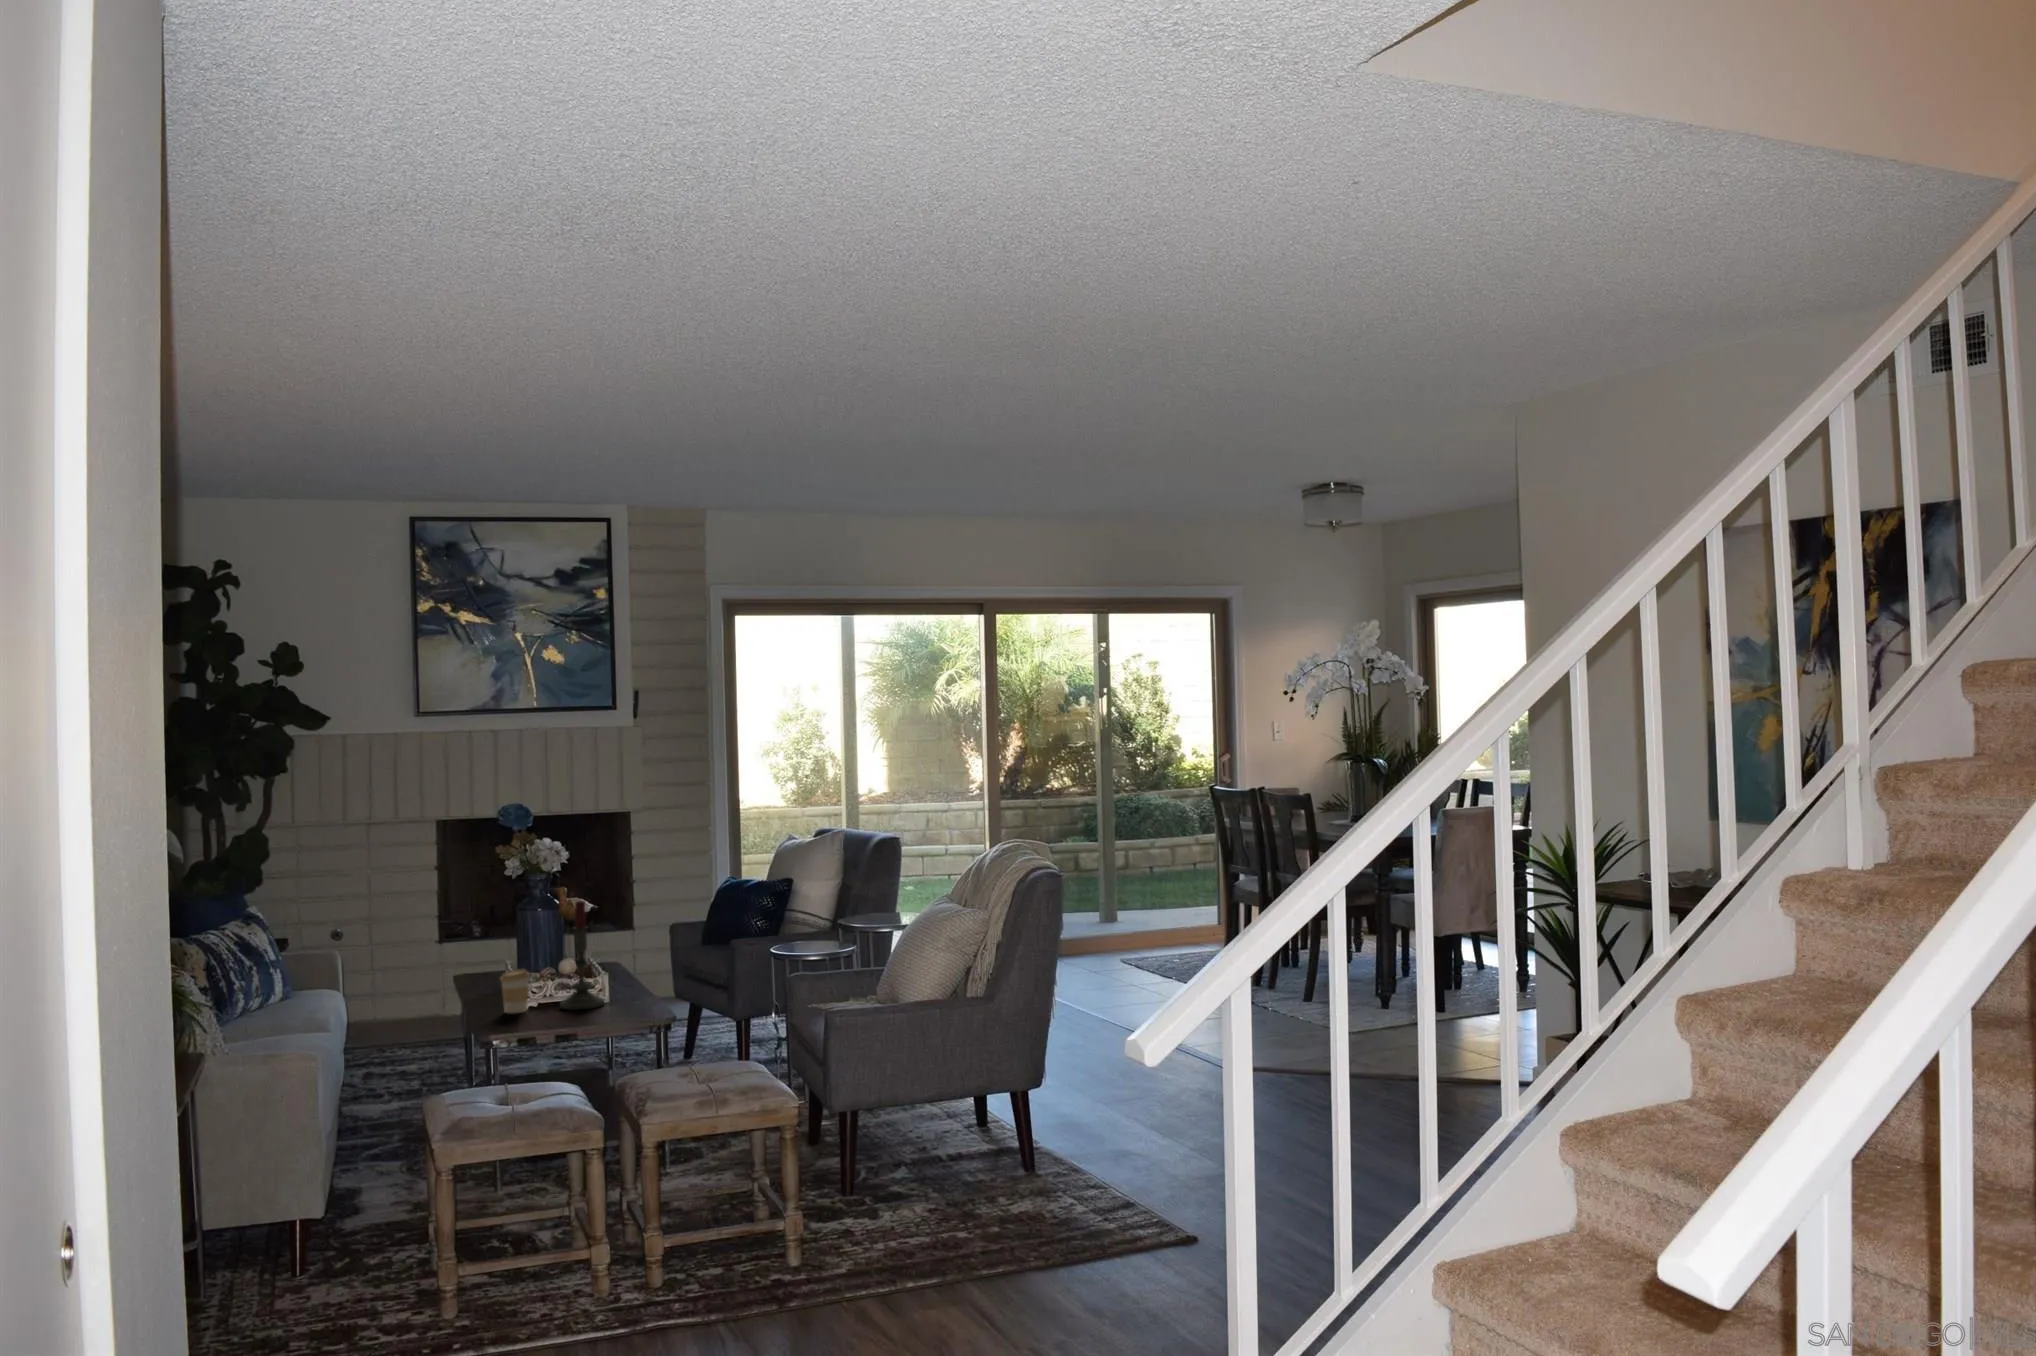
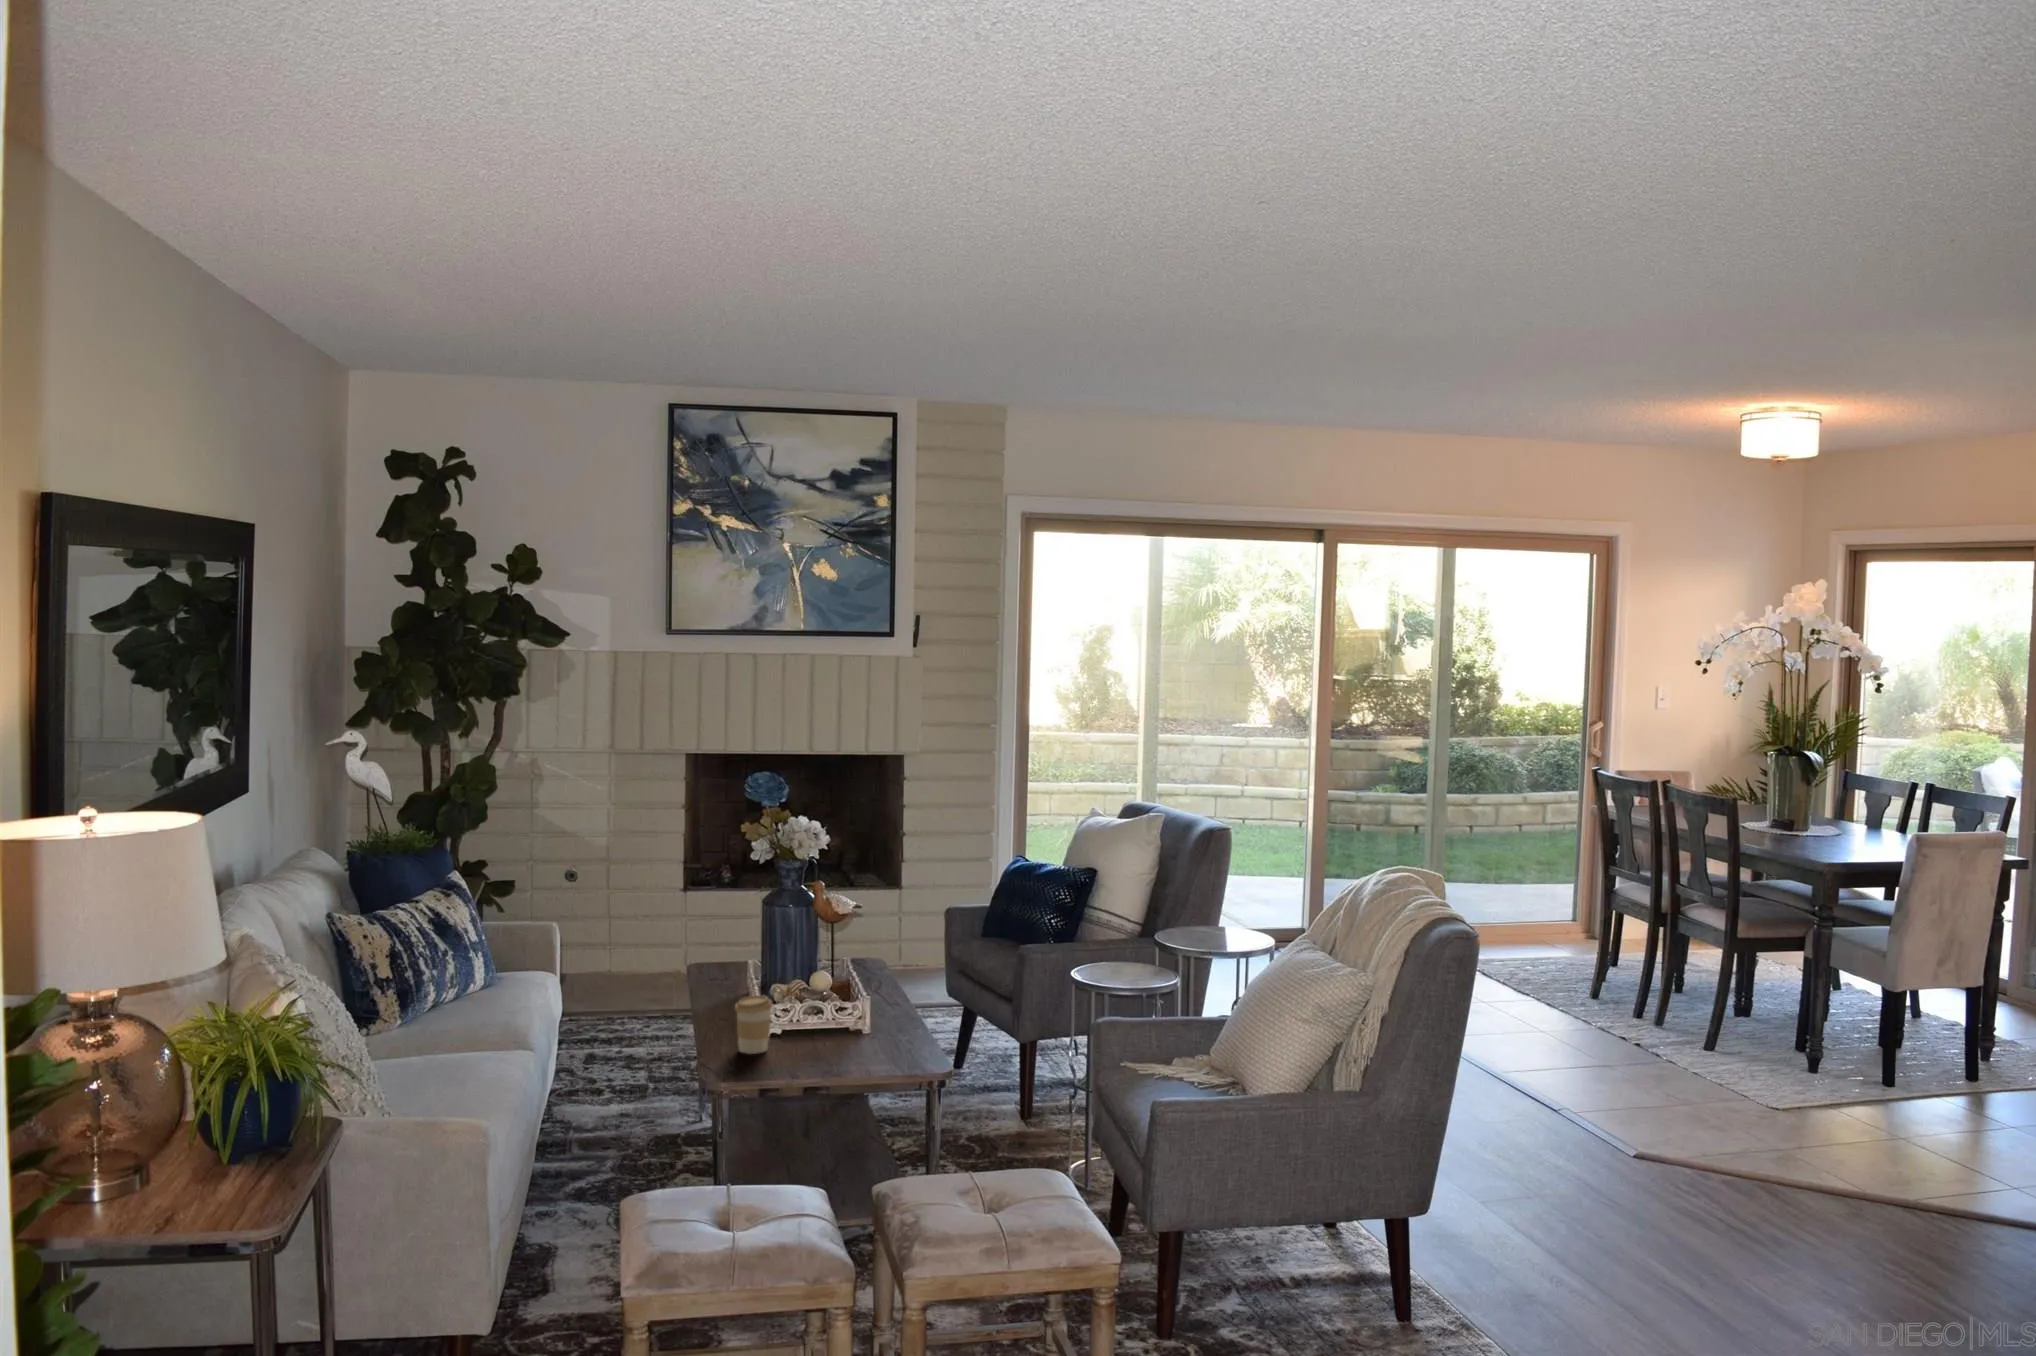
candle: present [560,901,604,1010] -> none [809,909,865,1057]

